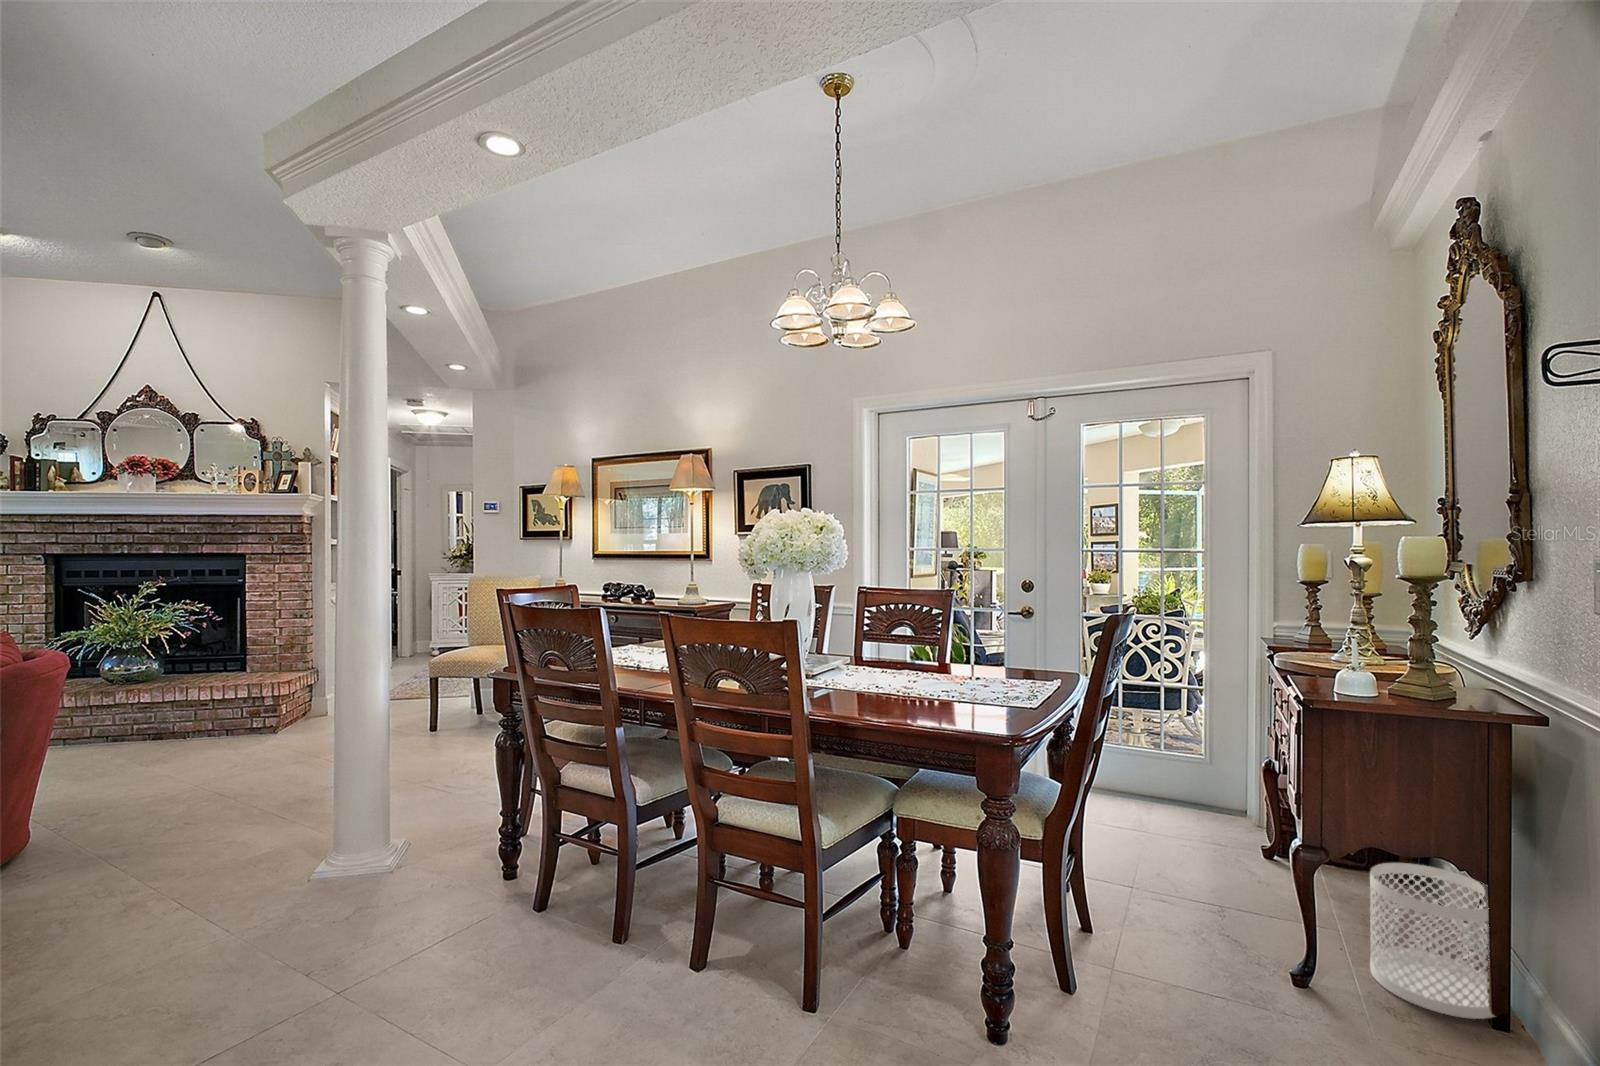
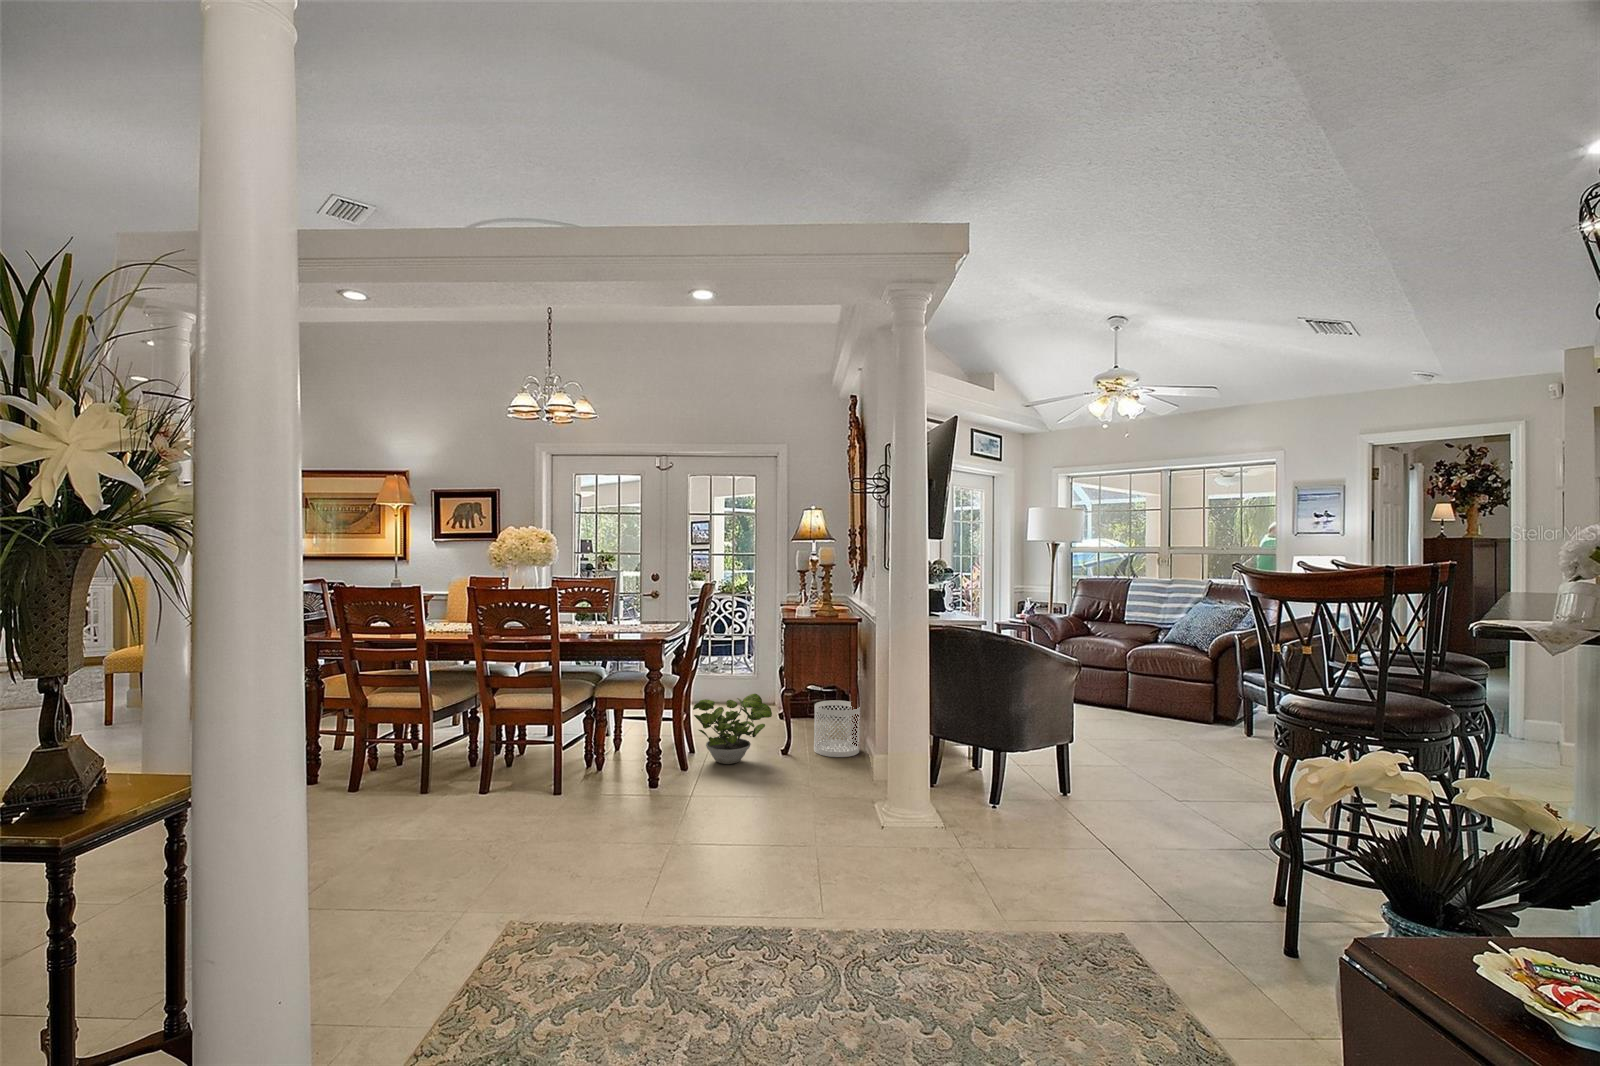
potted plant: none [1088,830,1272,984] -> present [693,694,772,764]

